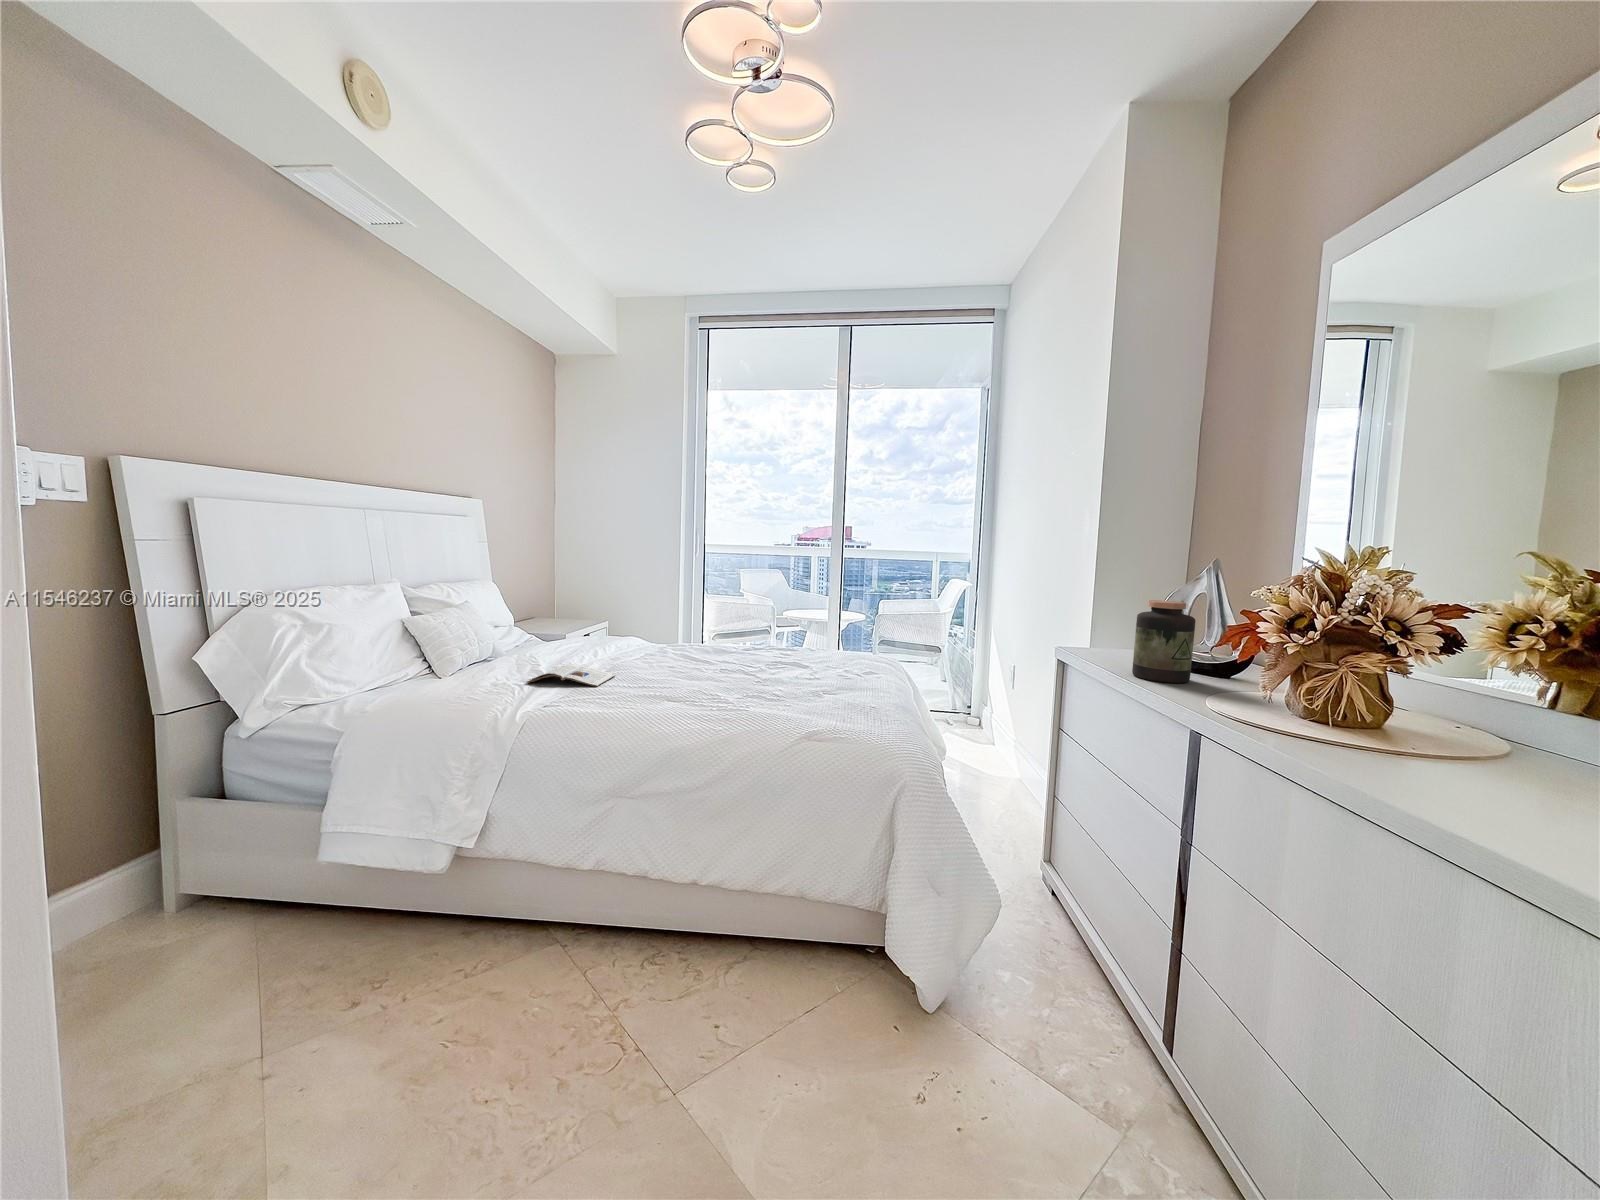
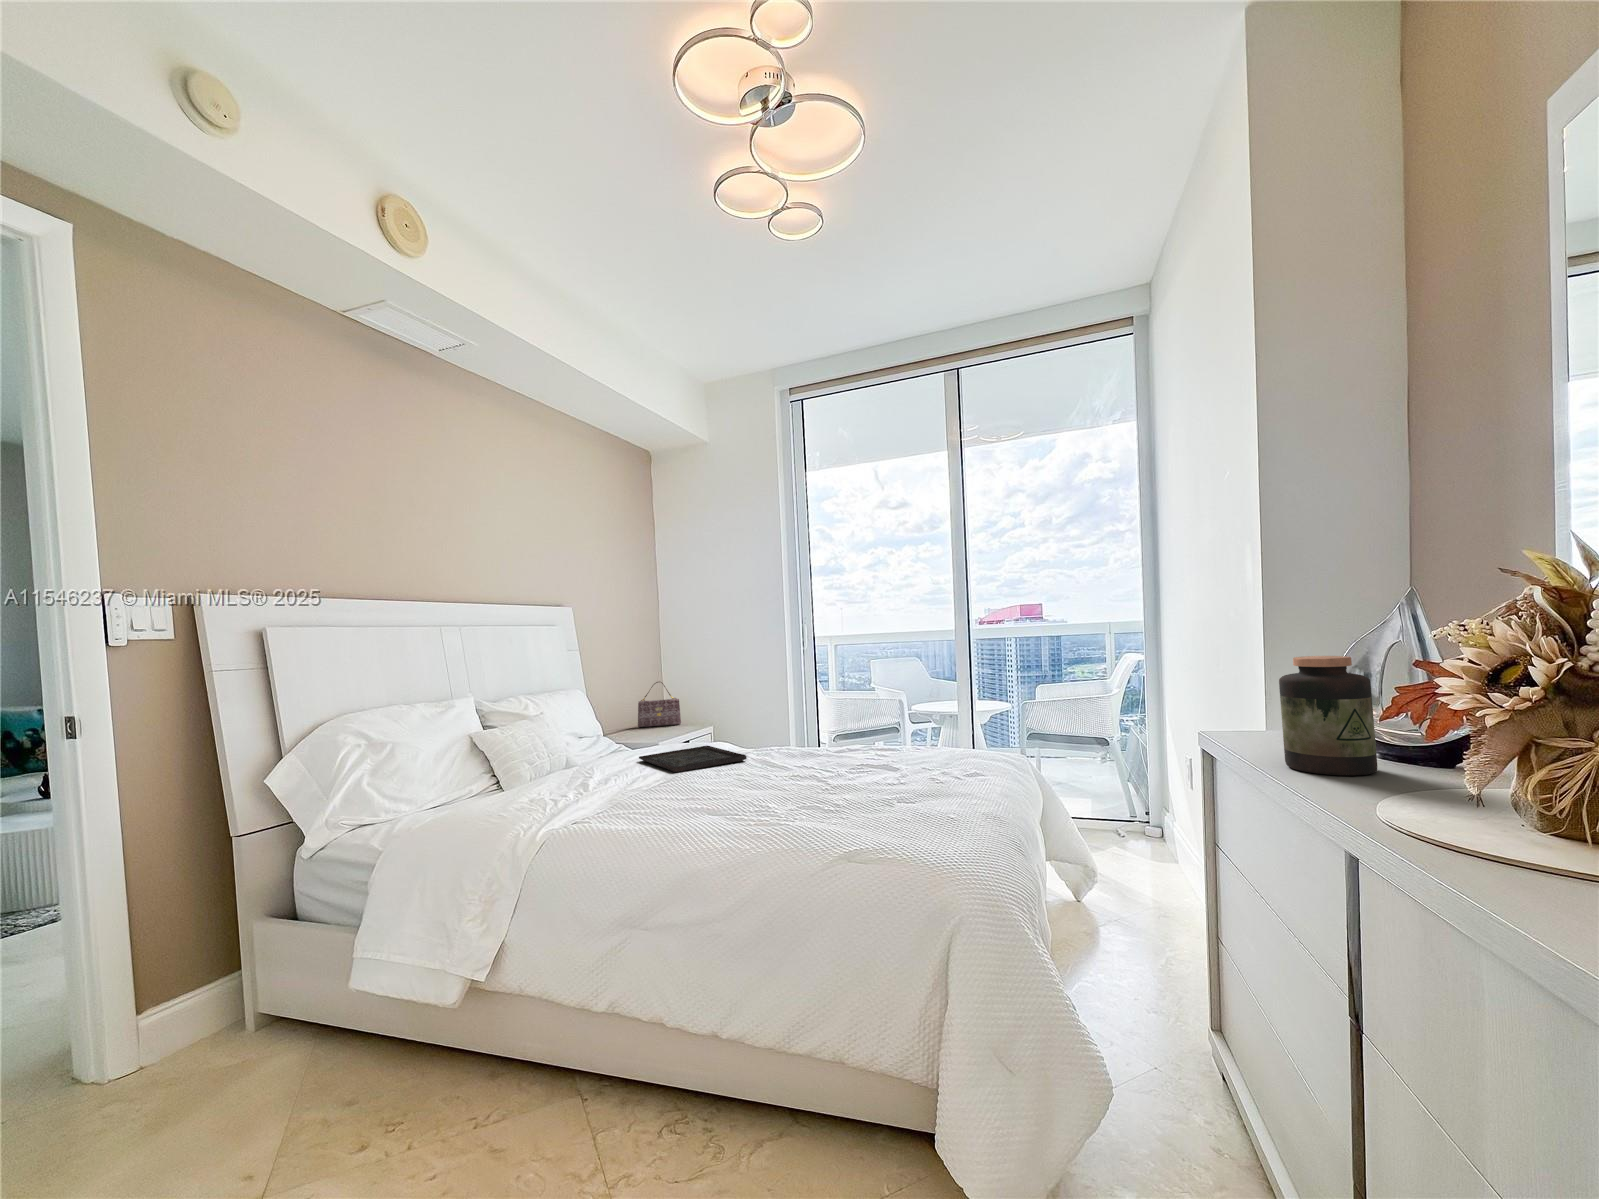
handbag: none [537,580,580,622] -> present [638,682,681,727]
tray: none [565,643,671,666] -> present [639,746,747,772]
magazine: present [527,664,615,687] -> none [575,771,672,797]

